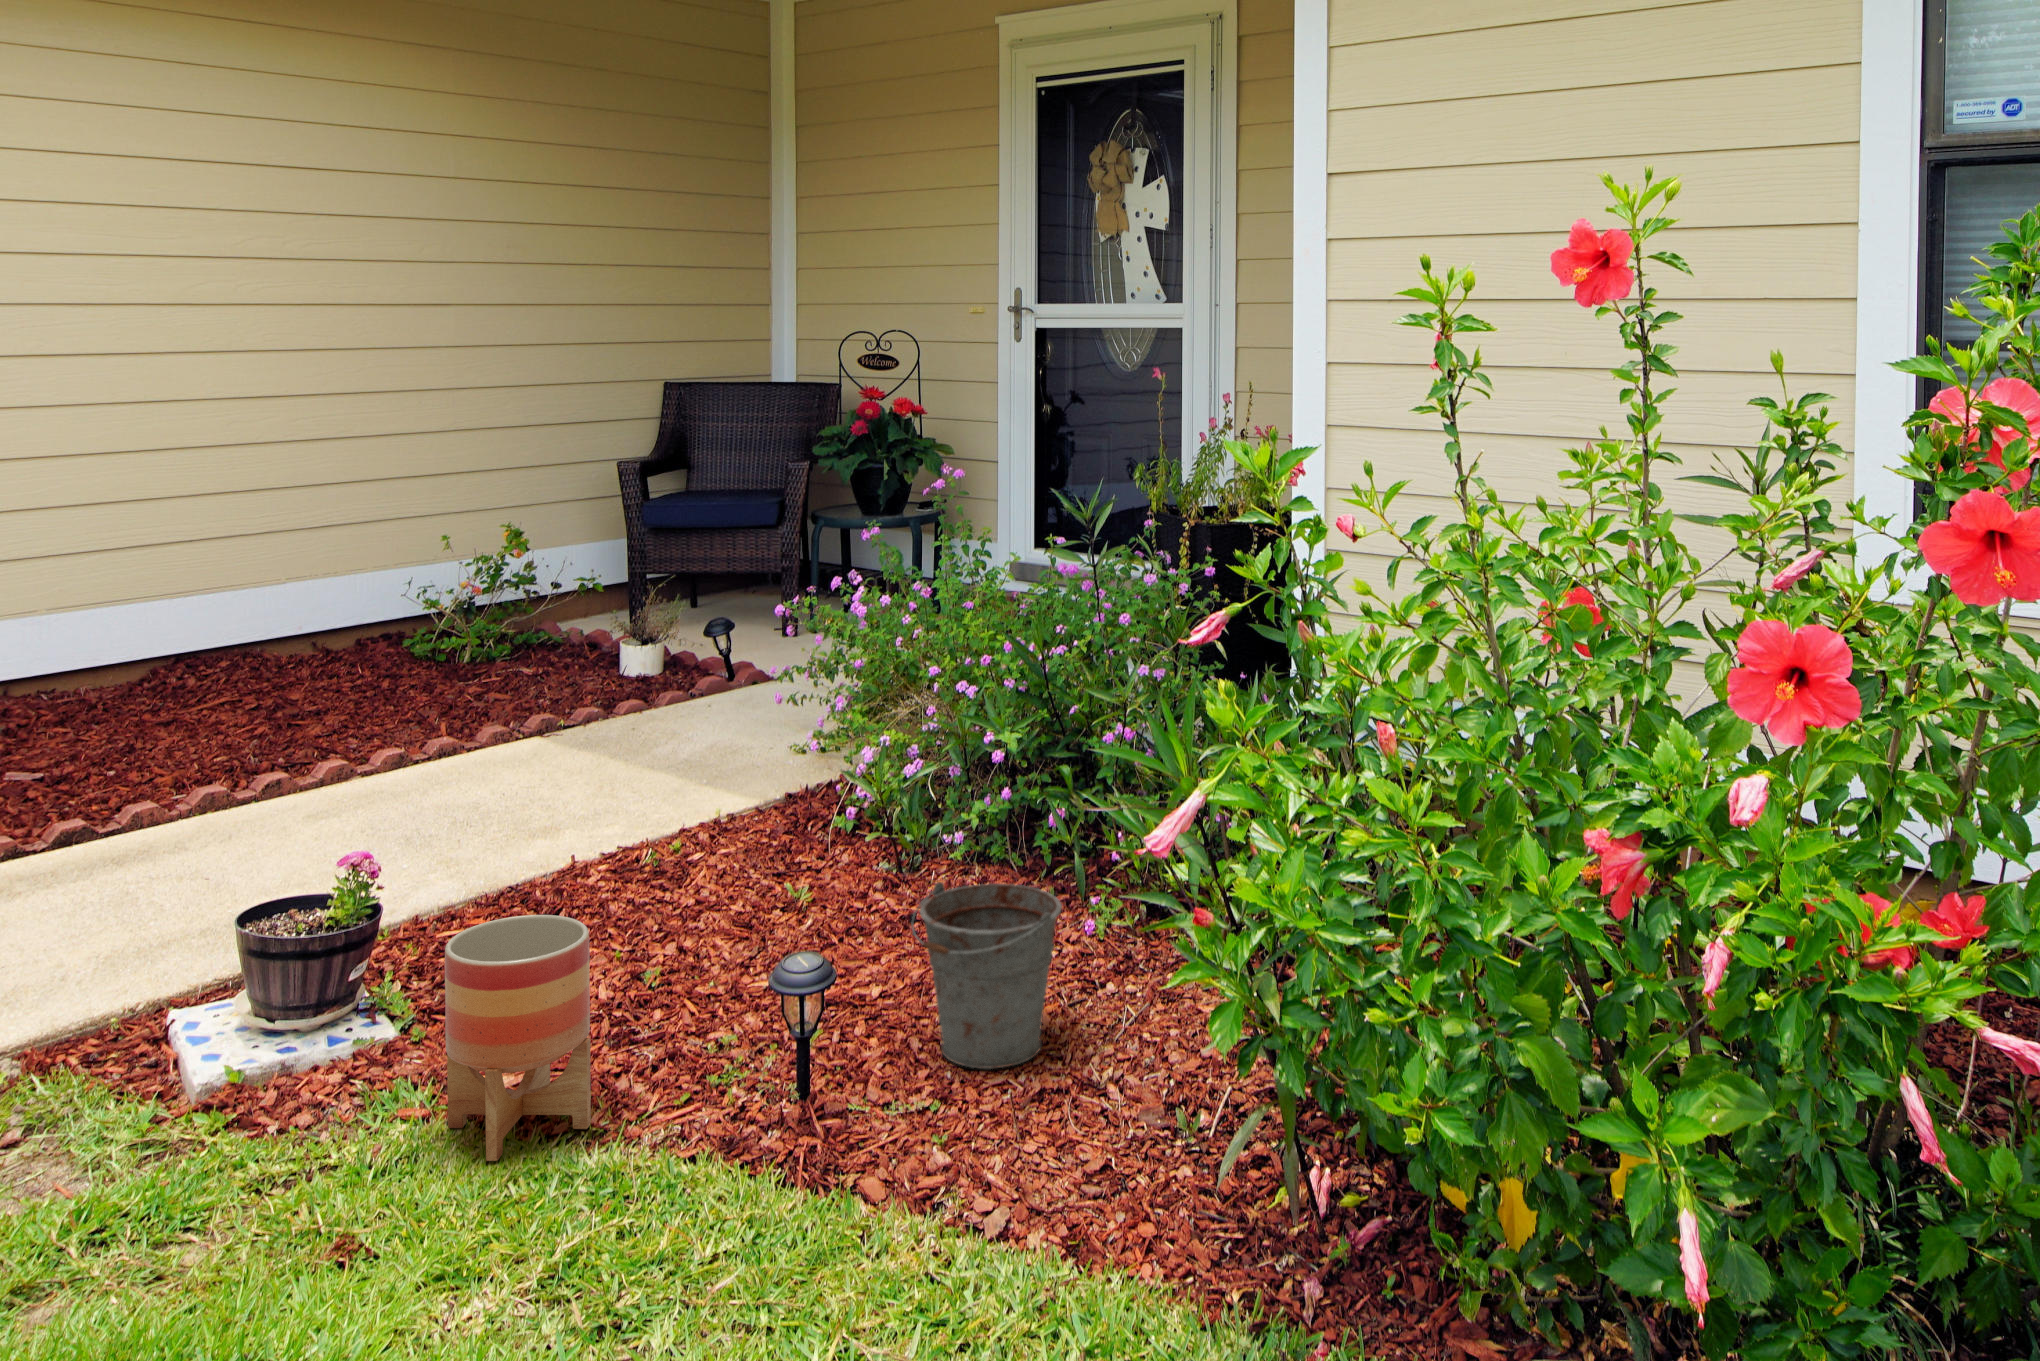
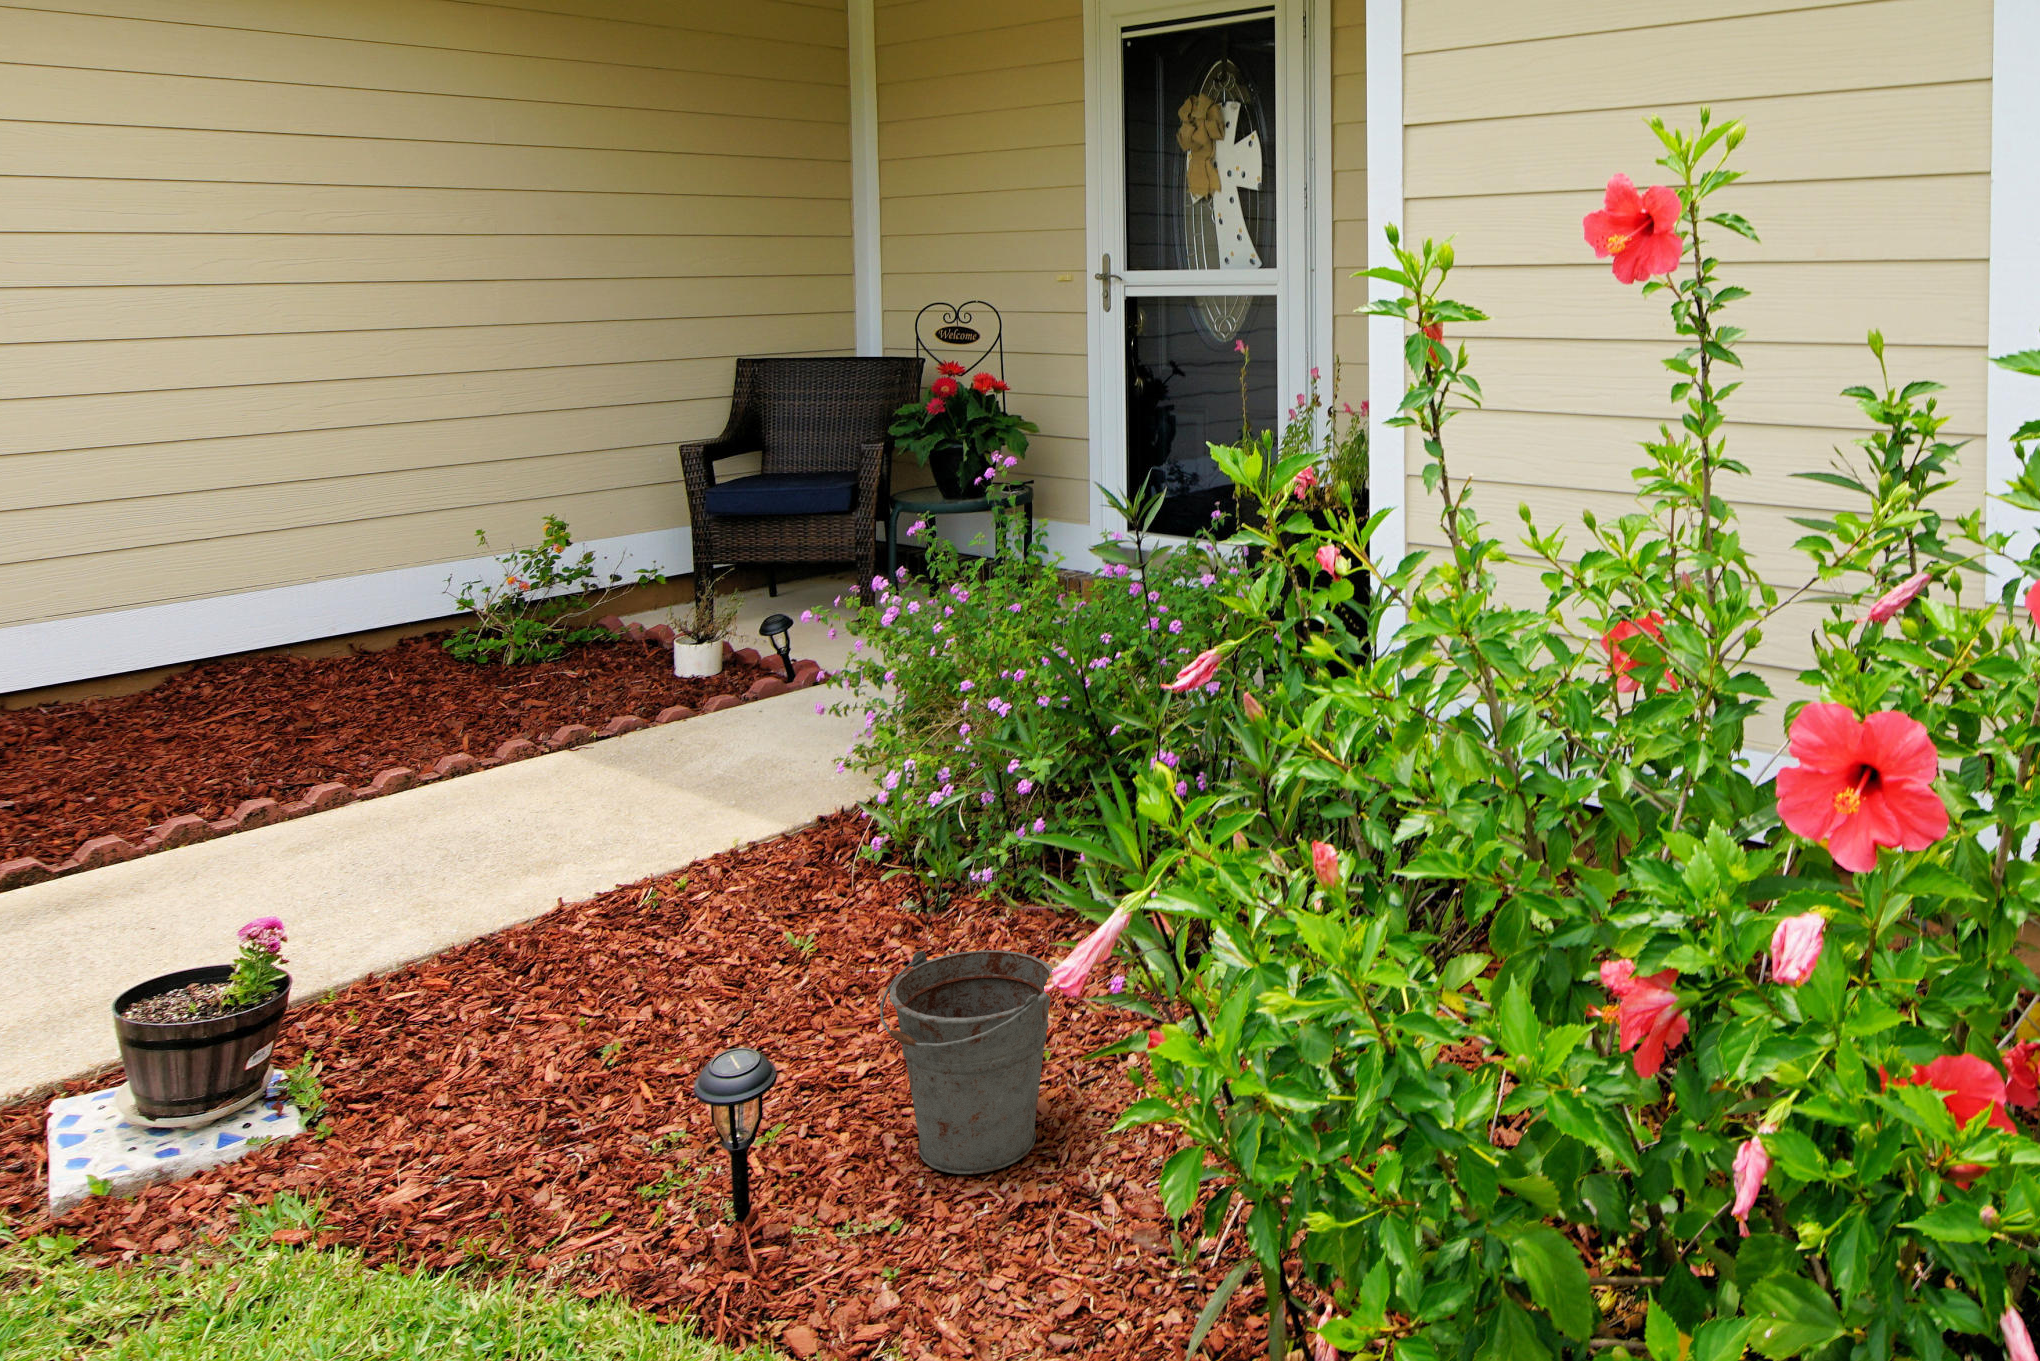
planter: present [445,915,591,1161] -> none [302,1009,488,1313]

